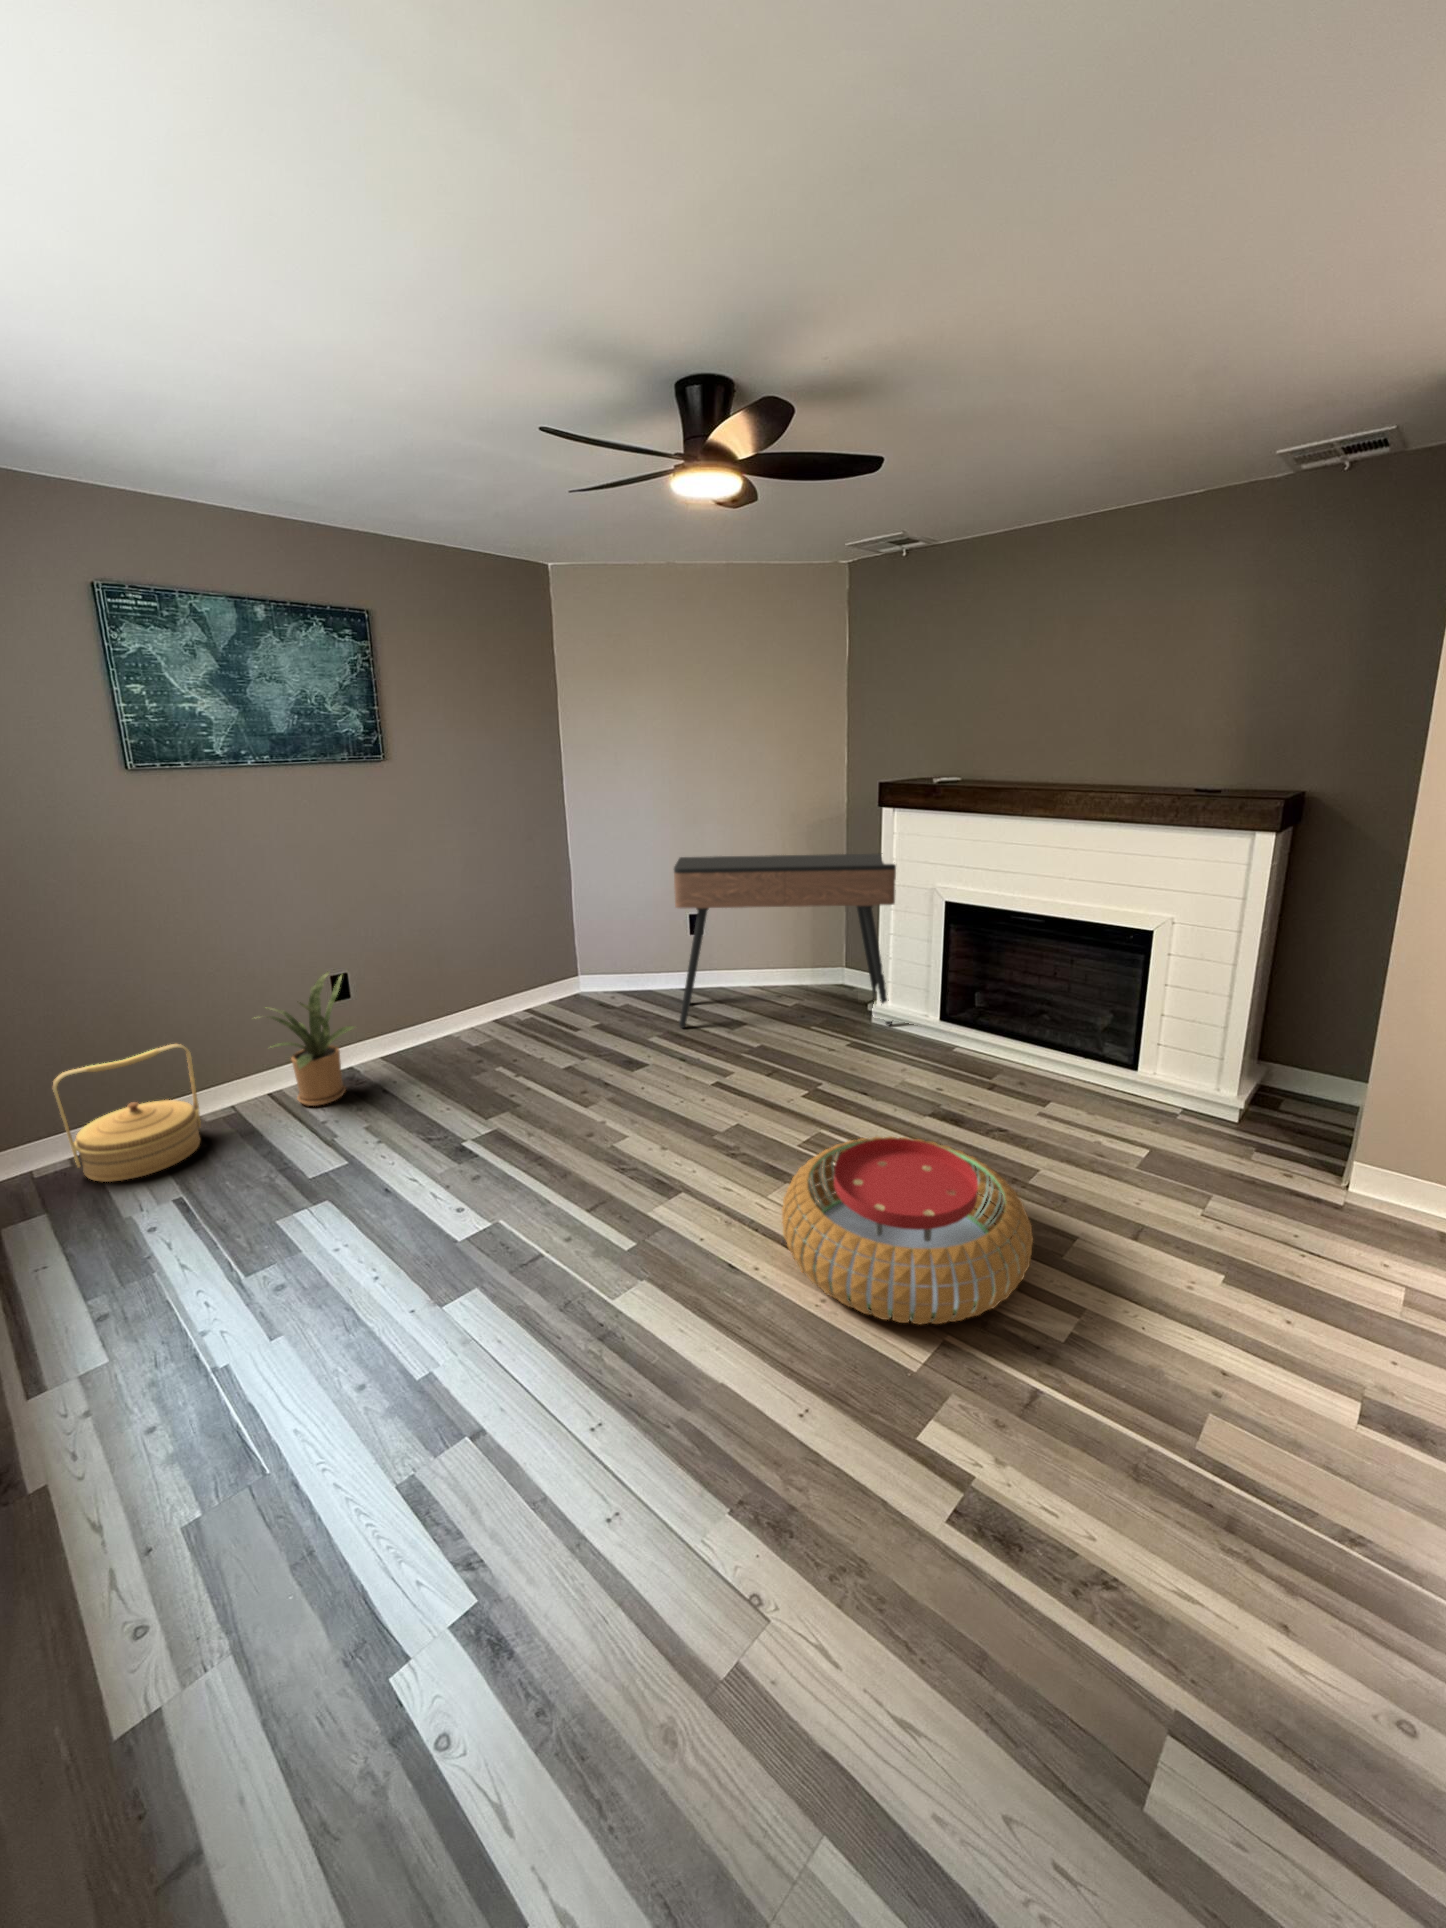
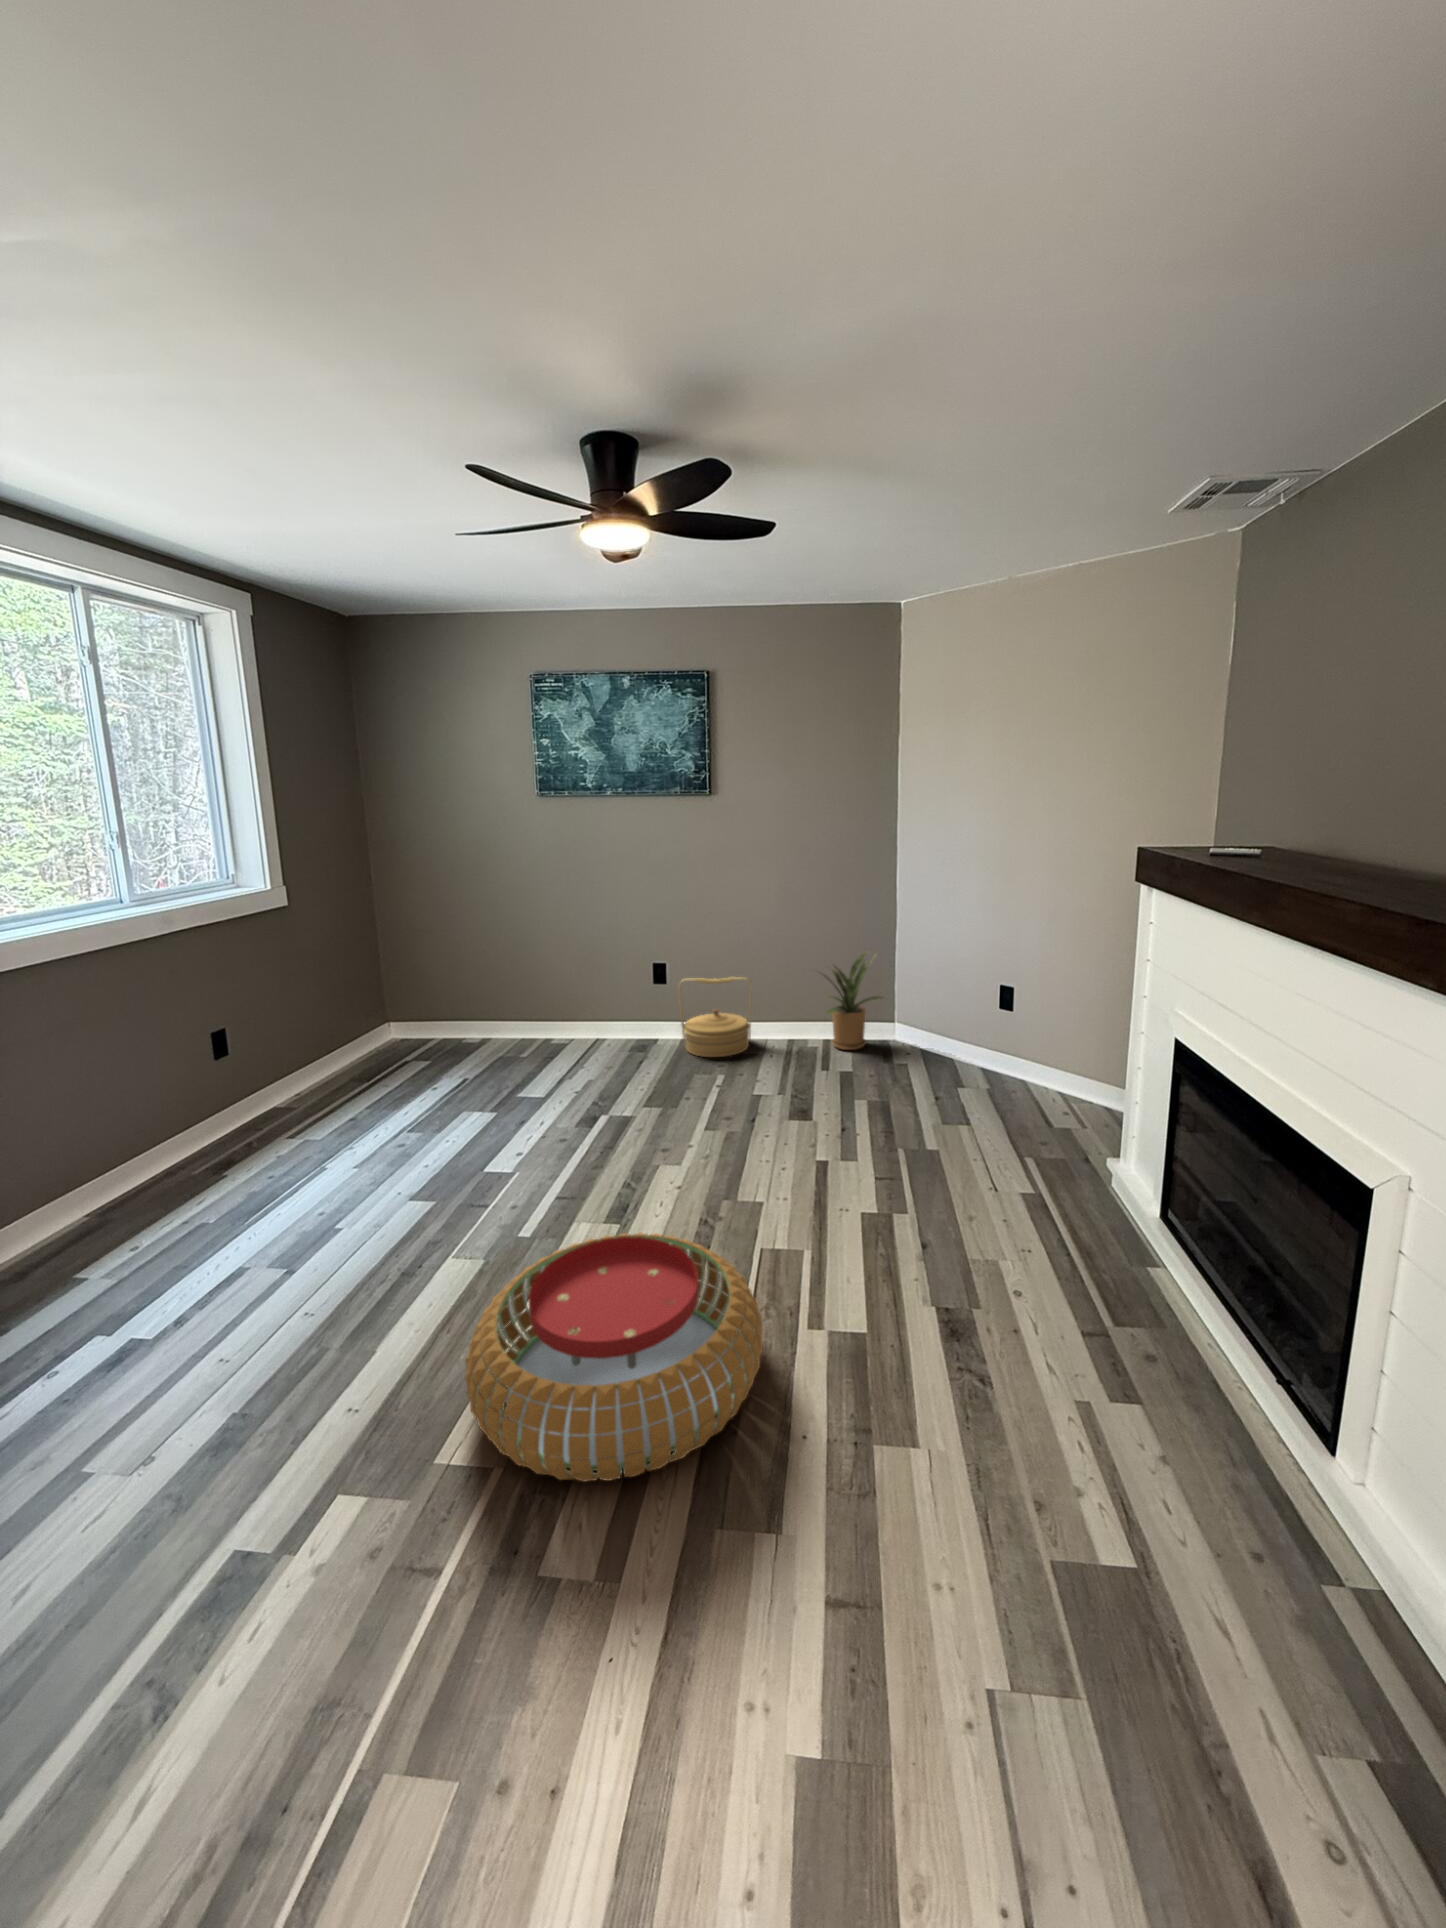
console table: present [674,854,896,1028] -> none [895,904,1200,1189]
house plant: present [269,972,354,1106] -> present [824,950,883,1050]
woven basket: present [53,1044,201,1182] -> present [678,977,751,1057]

